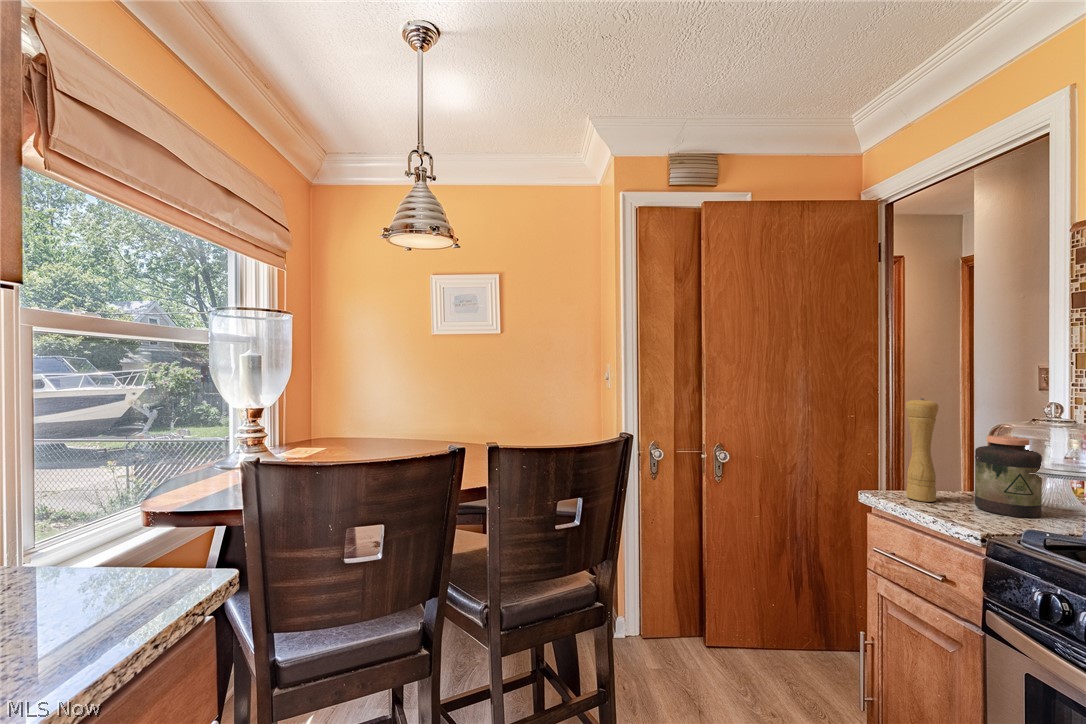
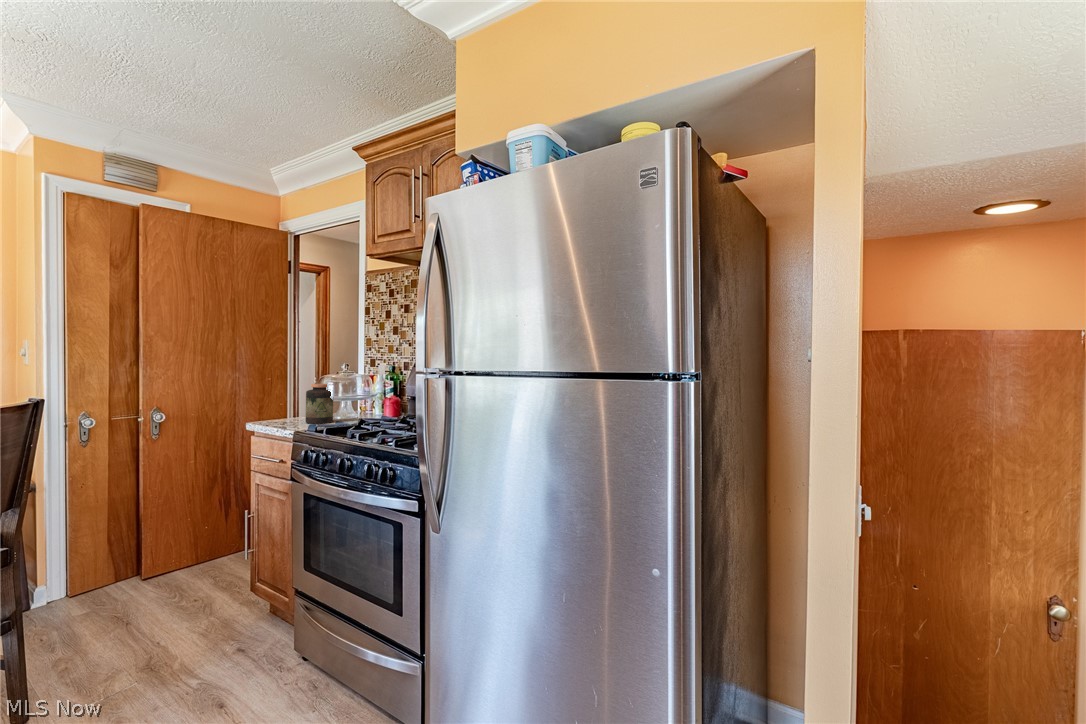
pepper mill: present [906,398,938,502] -> none [273,365,290,424]

